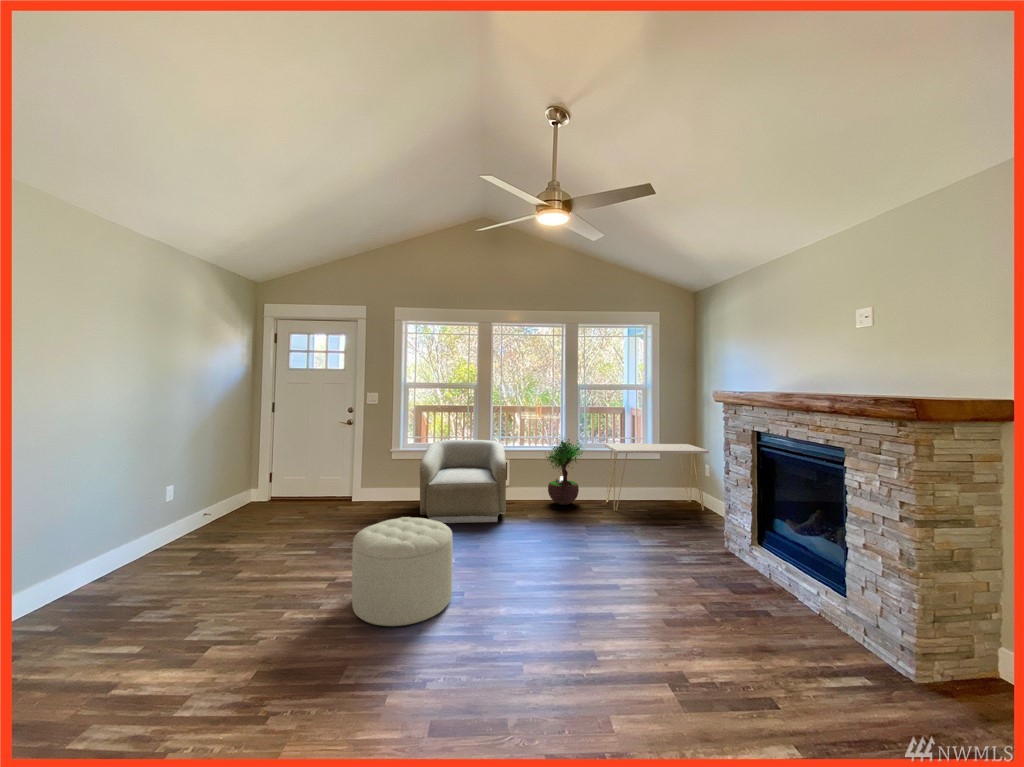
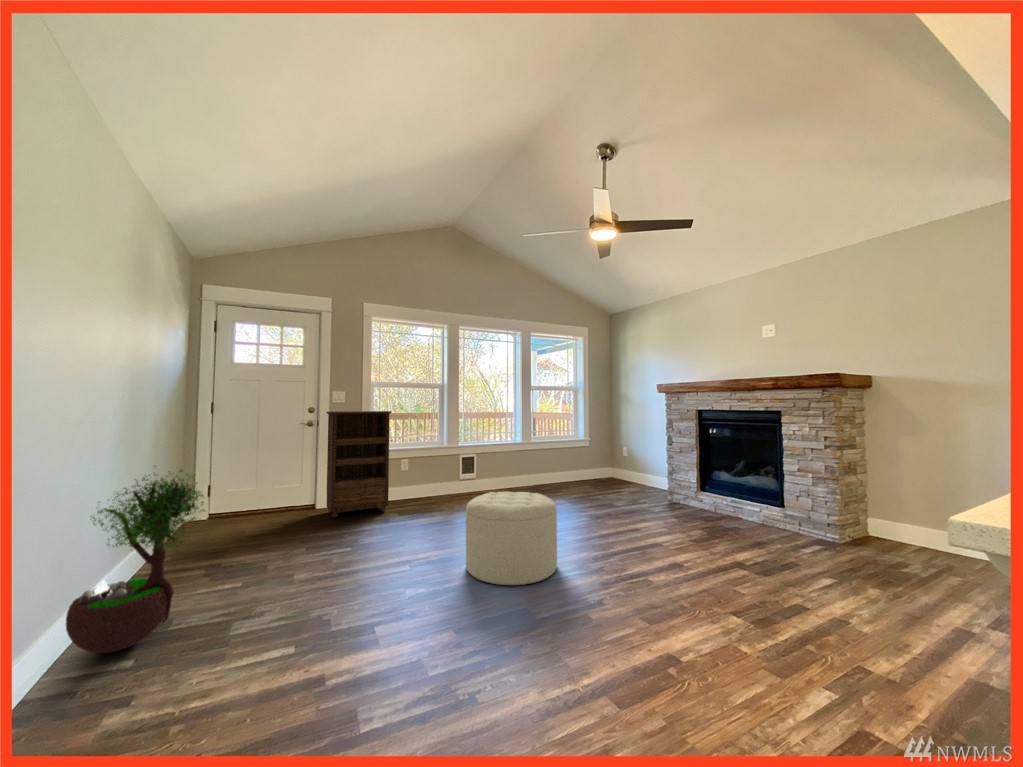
bookshelf: none [347,414,407,512] -> present [327,411,391,518]
potted tree: present [546,439,583,505] -> present [66,470,205,653]
armchair: present [420,440,506,523] -> none [408,435,500,515]
console table: present [605,444,709,511] -> none [552,432,632,489]

